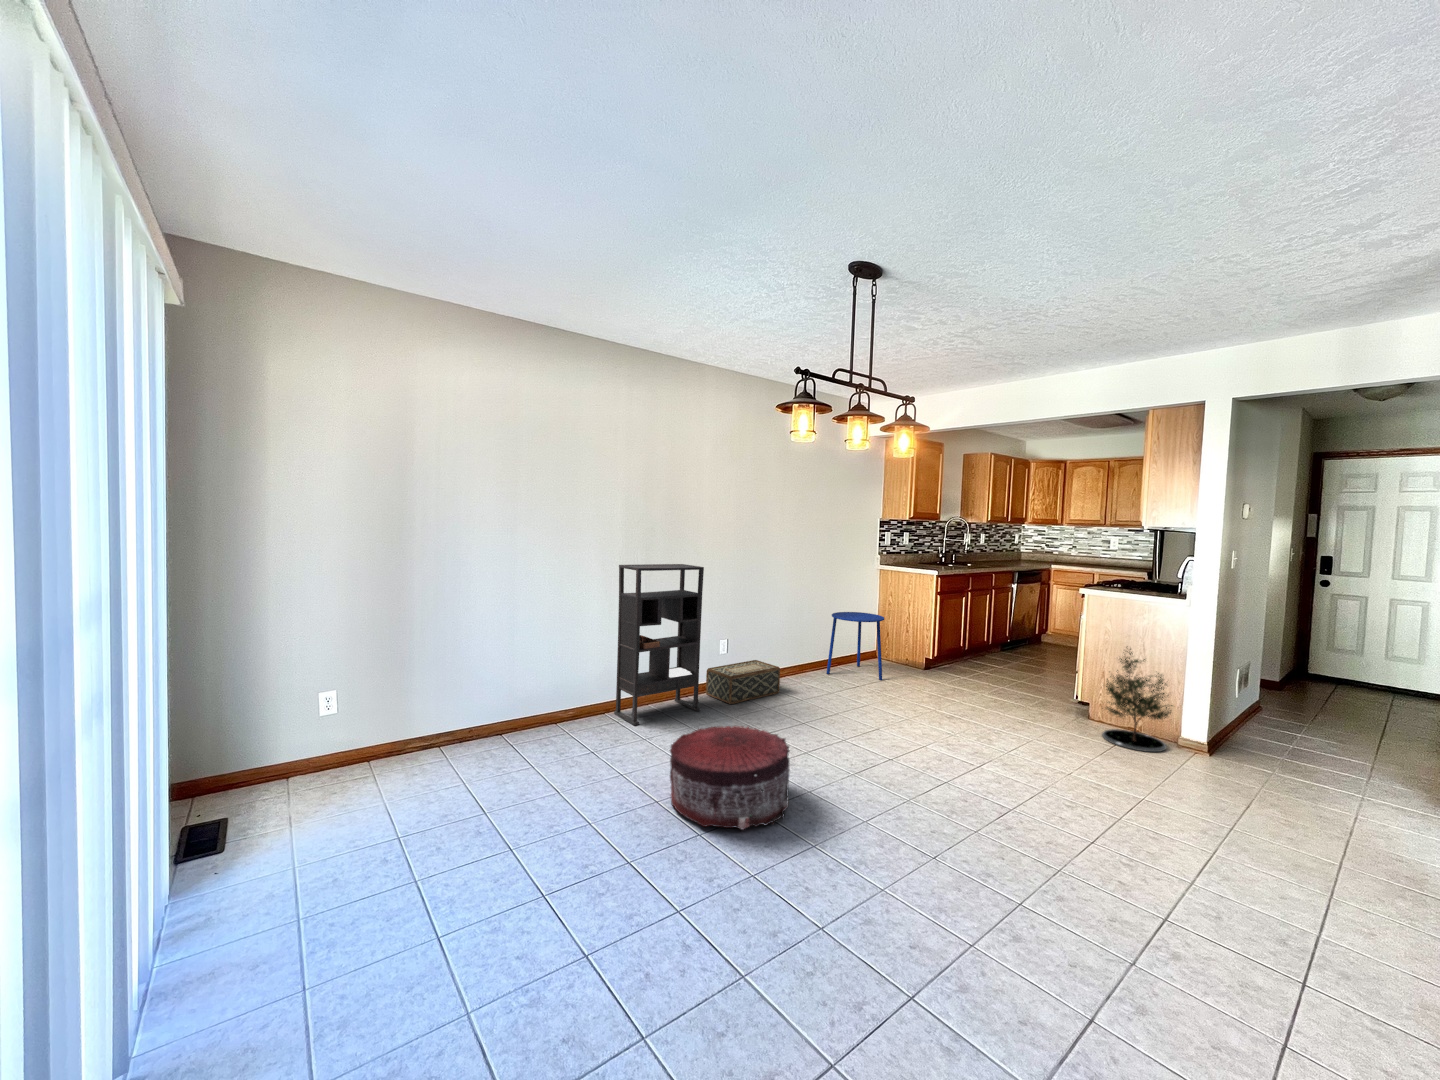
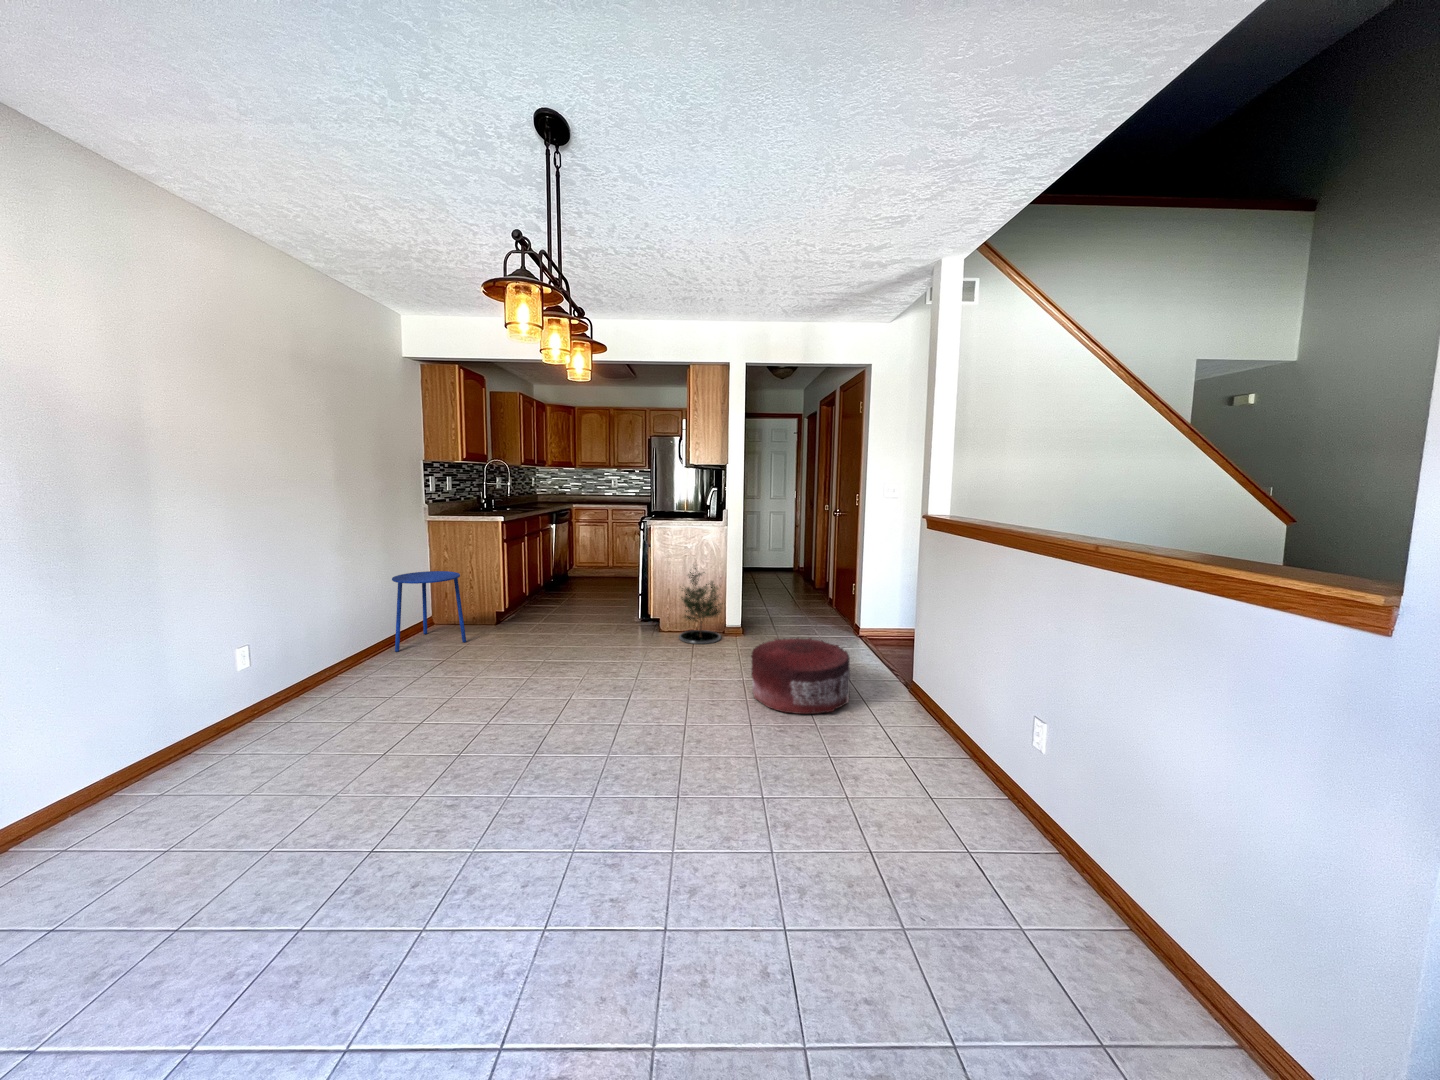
bookshelf: present [614,564,704,725] -> none [16,535,245,829]
woven basket: present [706,660,780,704] -> none [230,659,353,730]
pouf: present [670,726,790,829] -> present [751,638,850,714]

